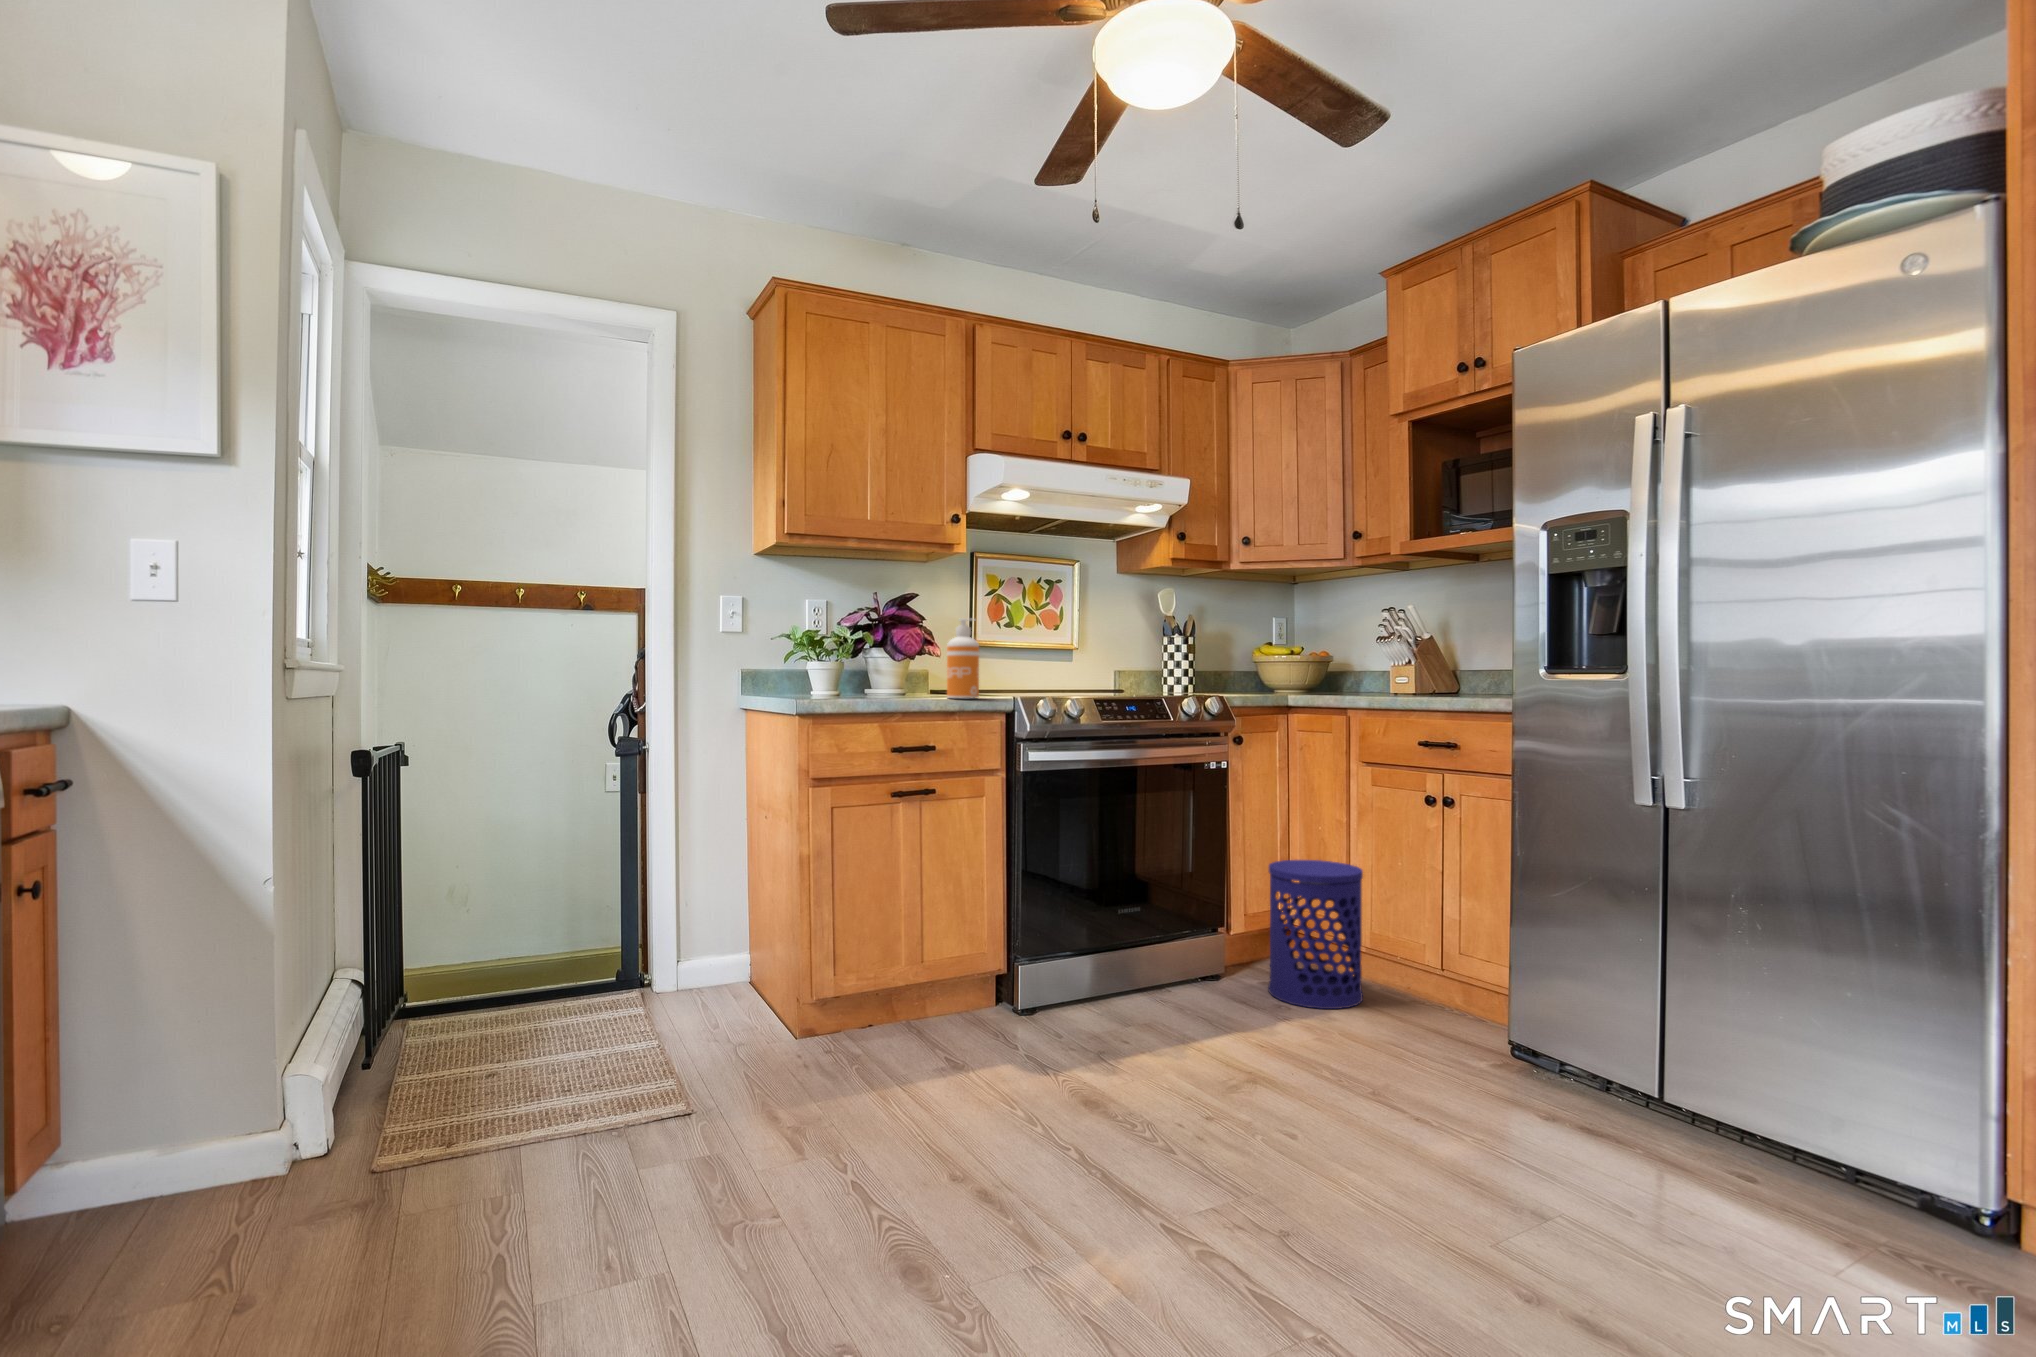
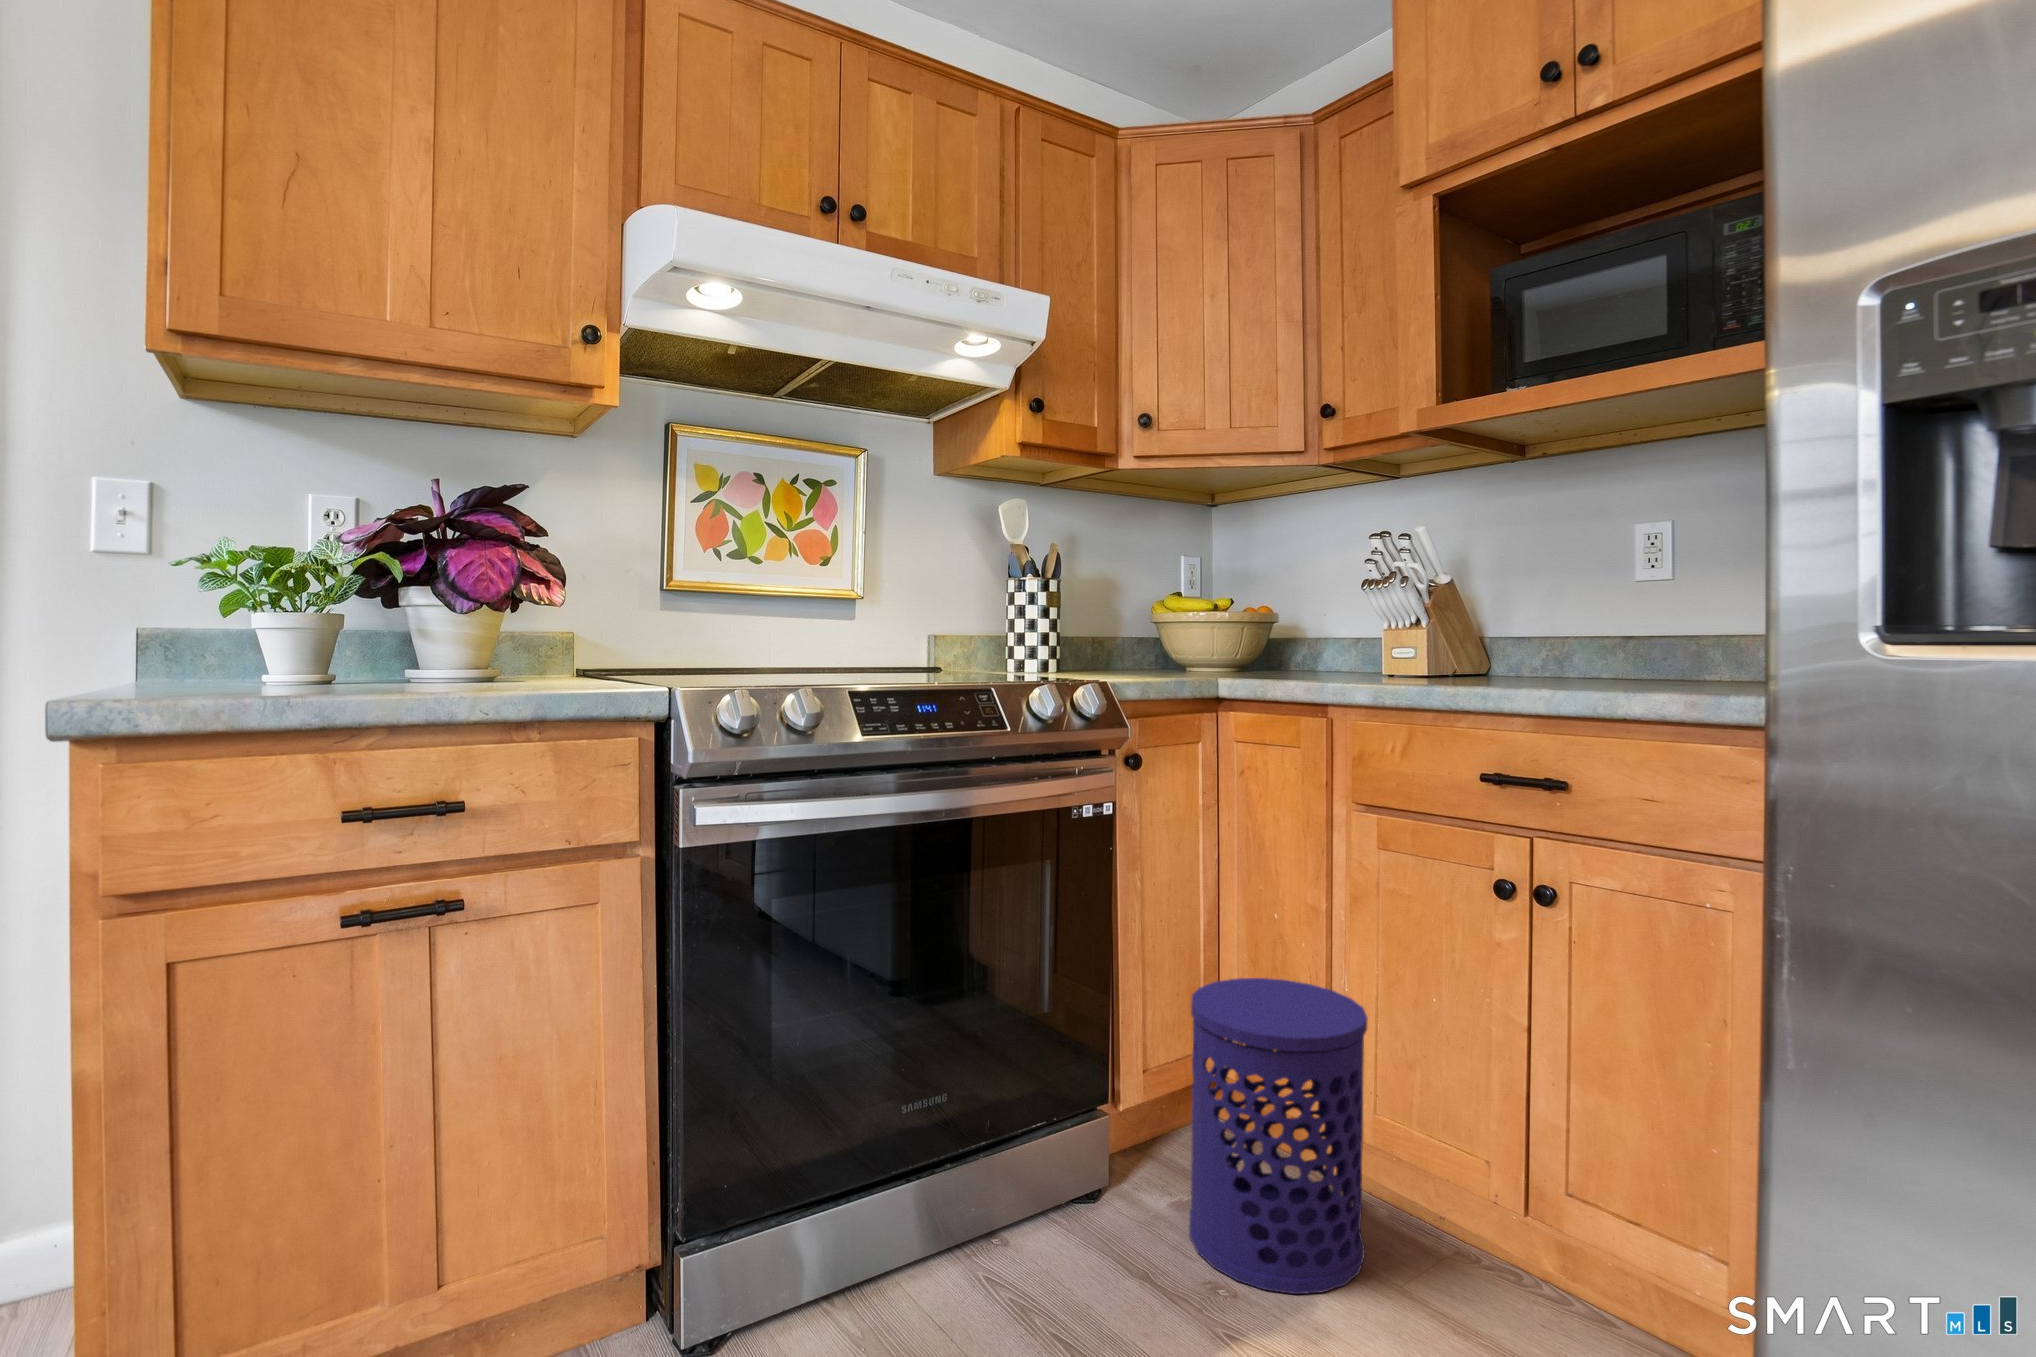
soap dispenser: present [947,618,979,698] -> none [539,521,611,690]

